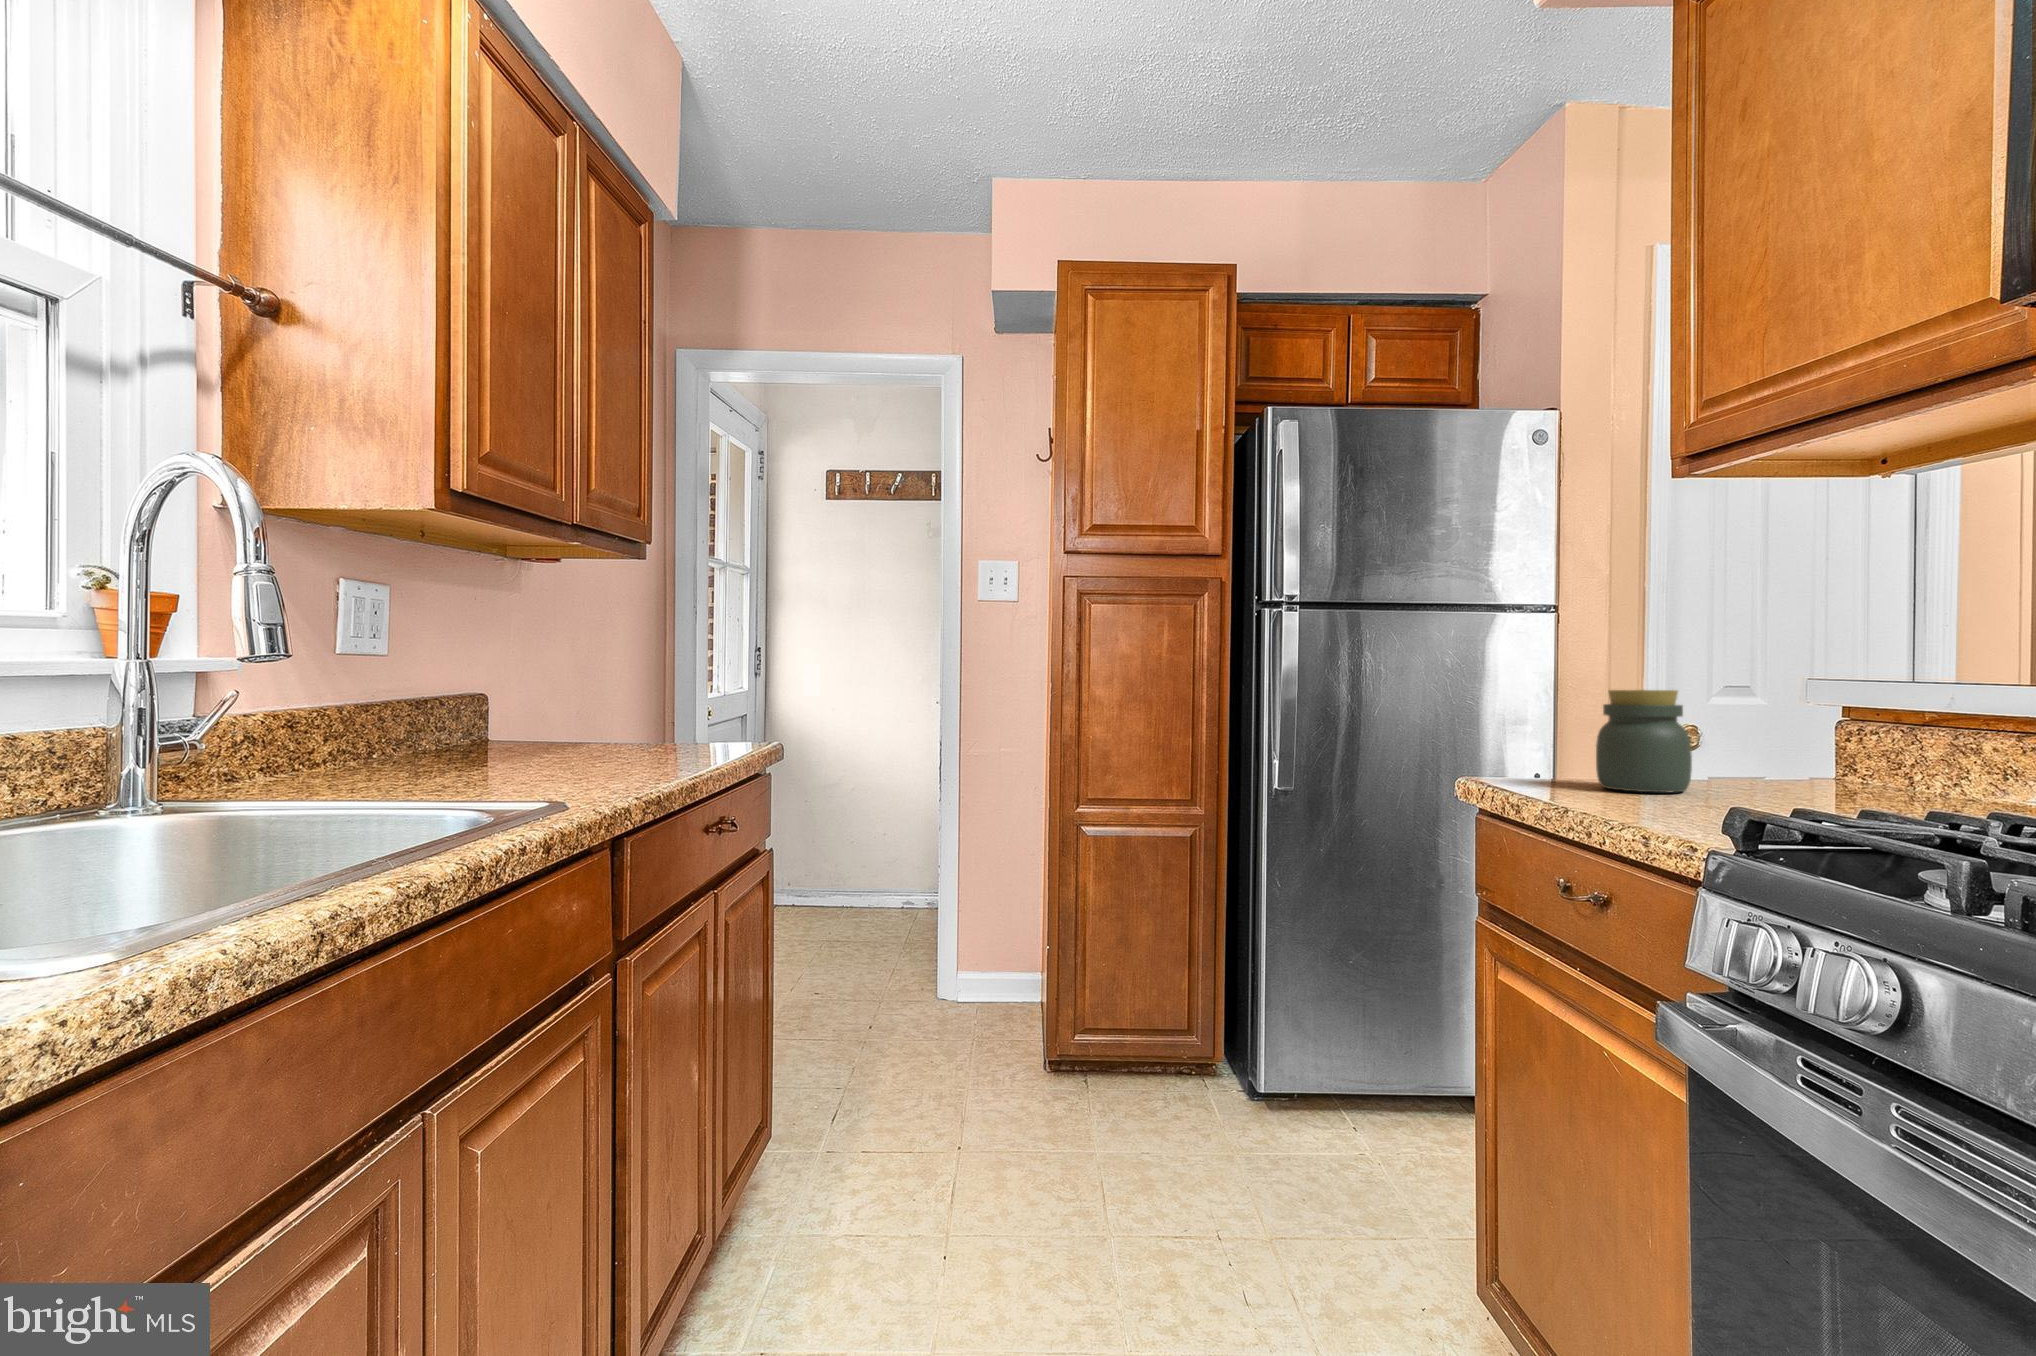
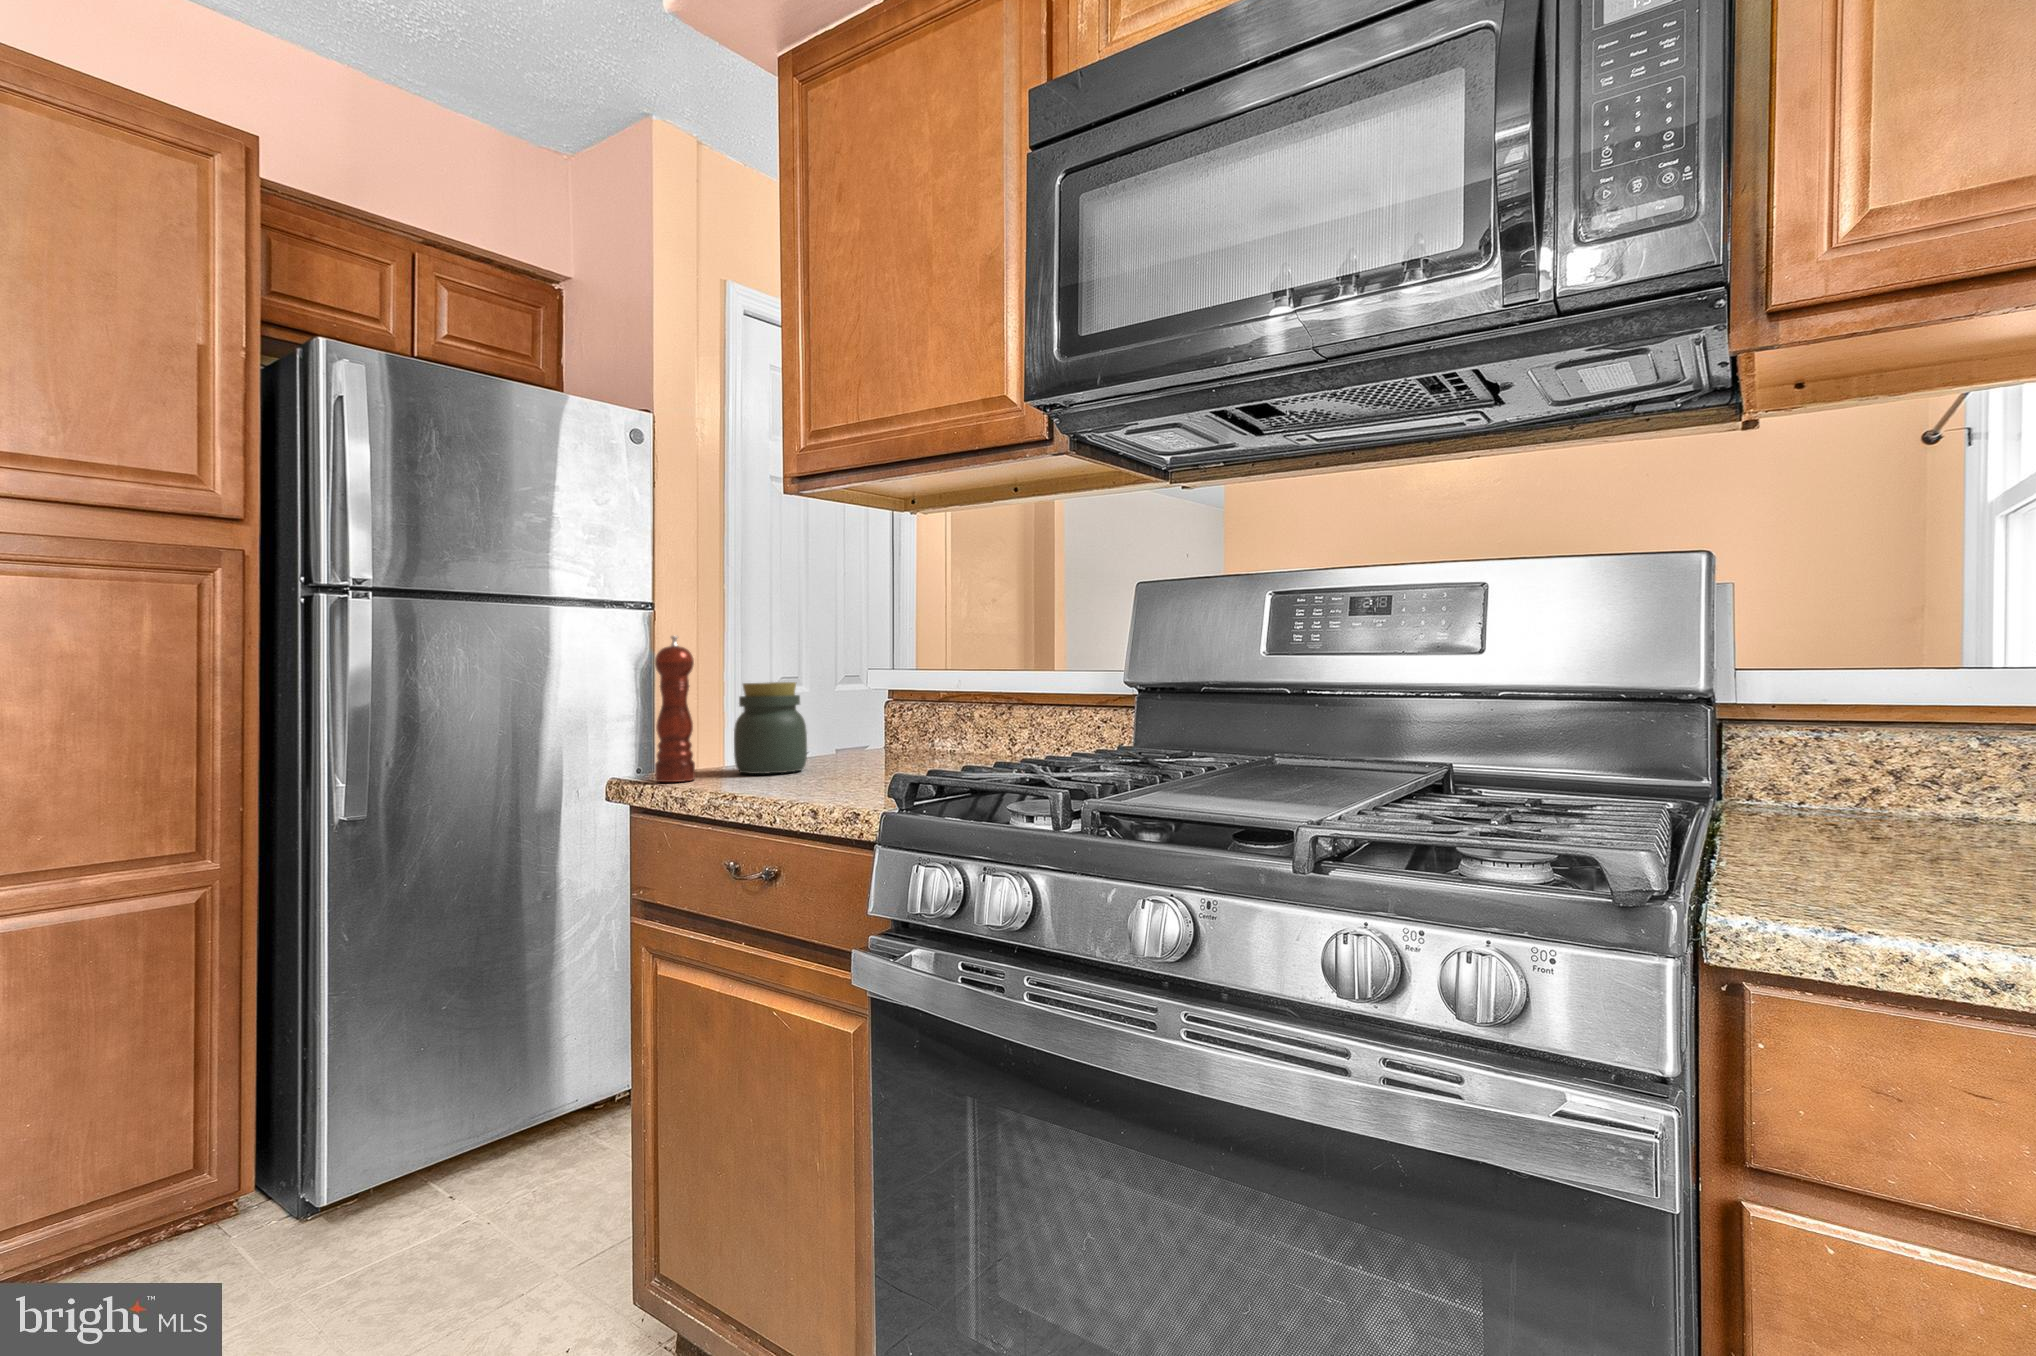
pepper mill: none [1501,639,1546,789] -> present [655,636,695,782]

